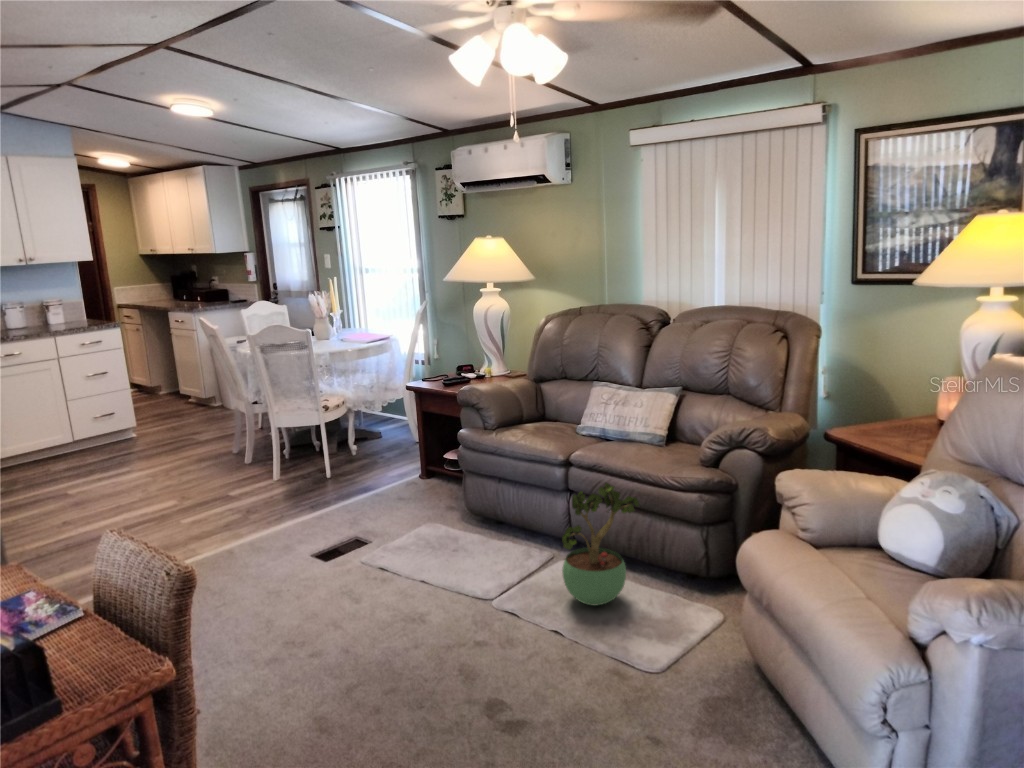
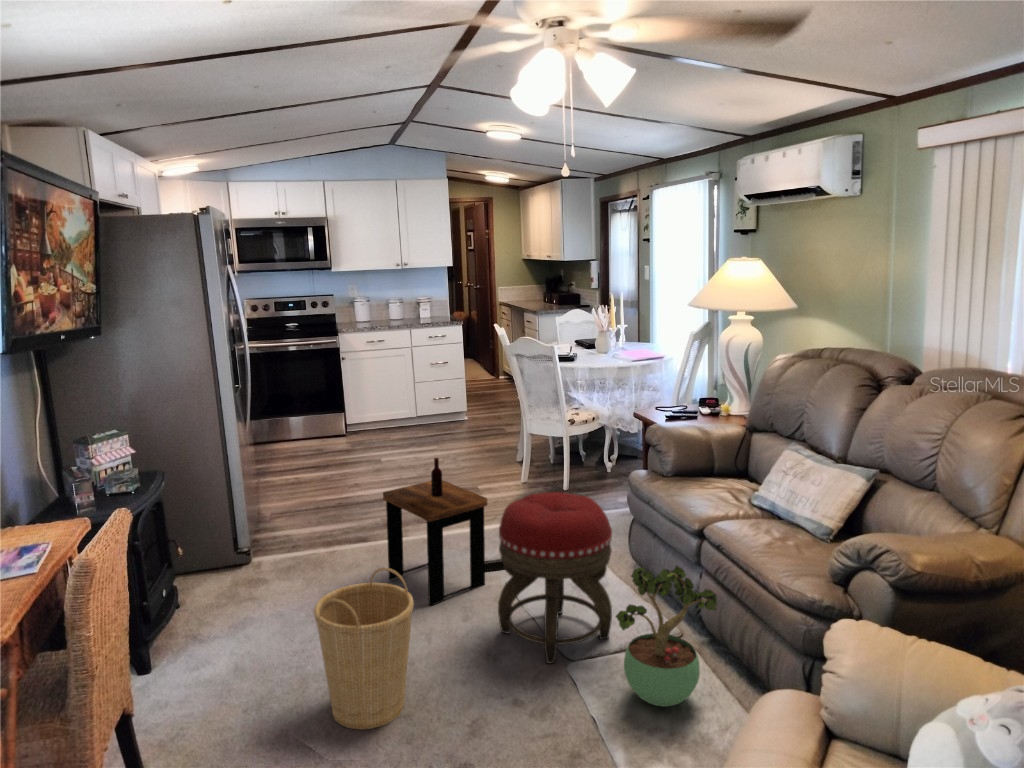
side table: none [228,451,351,606] -> present [383,458,487,606]
footstool: none [405,454,512,610] -> present [498,492,612,663]
basket: none [303,555,409,729] -> present [314,568,414,729]

